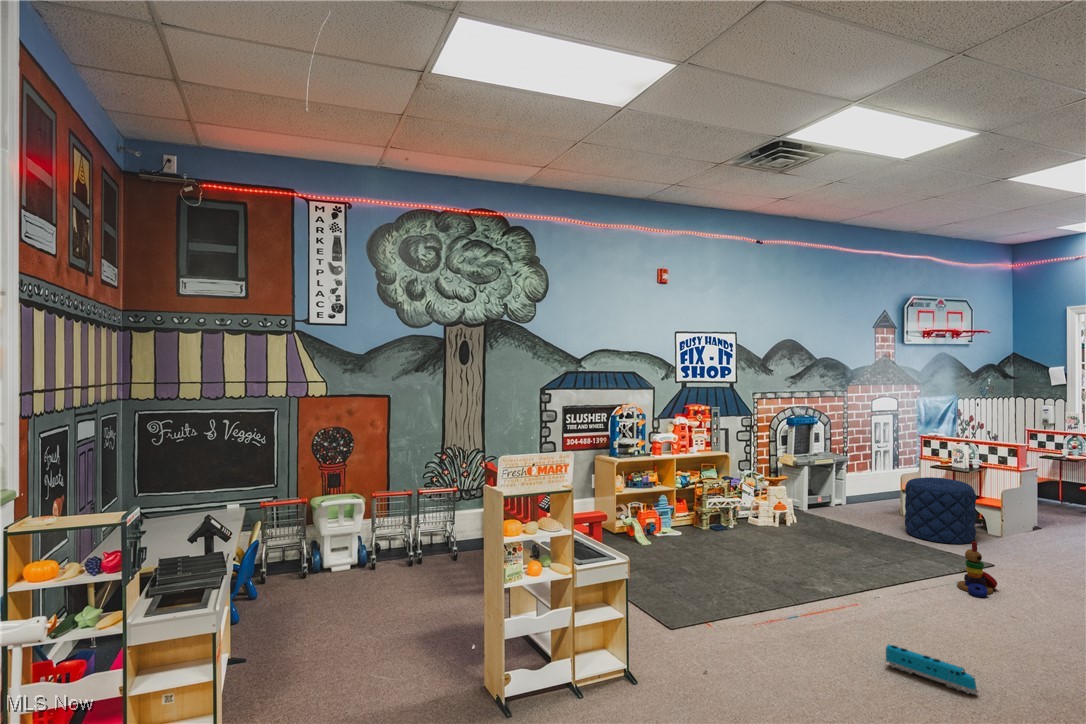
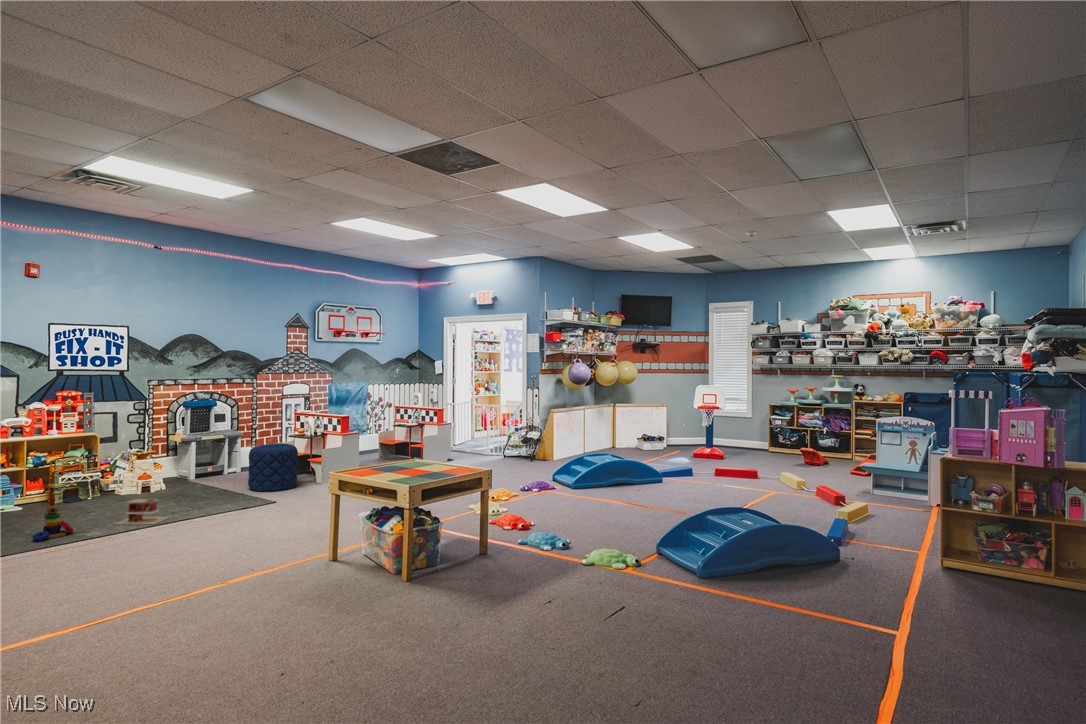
stacking toy: present [957,541,997,597] -> present [33,498,73,541]
toy house: none [828,545,888,585] -> present [115,499,169,524]
toy train: present [886,644,978,694] -> none [37,559,83,581]

